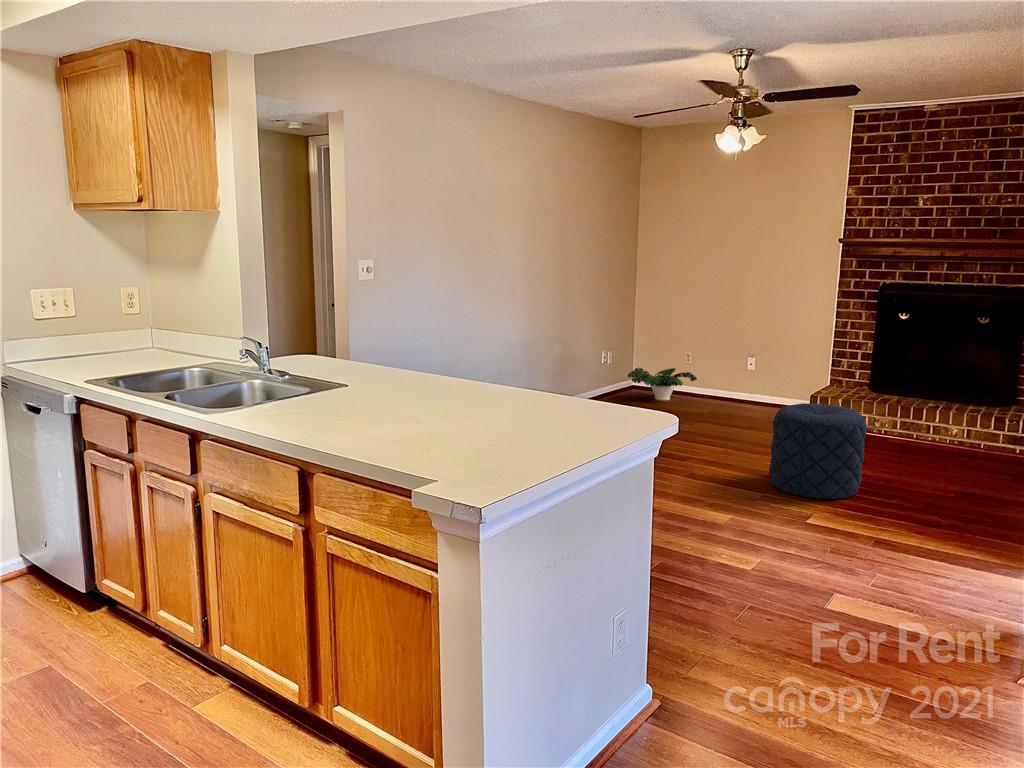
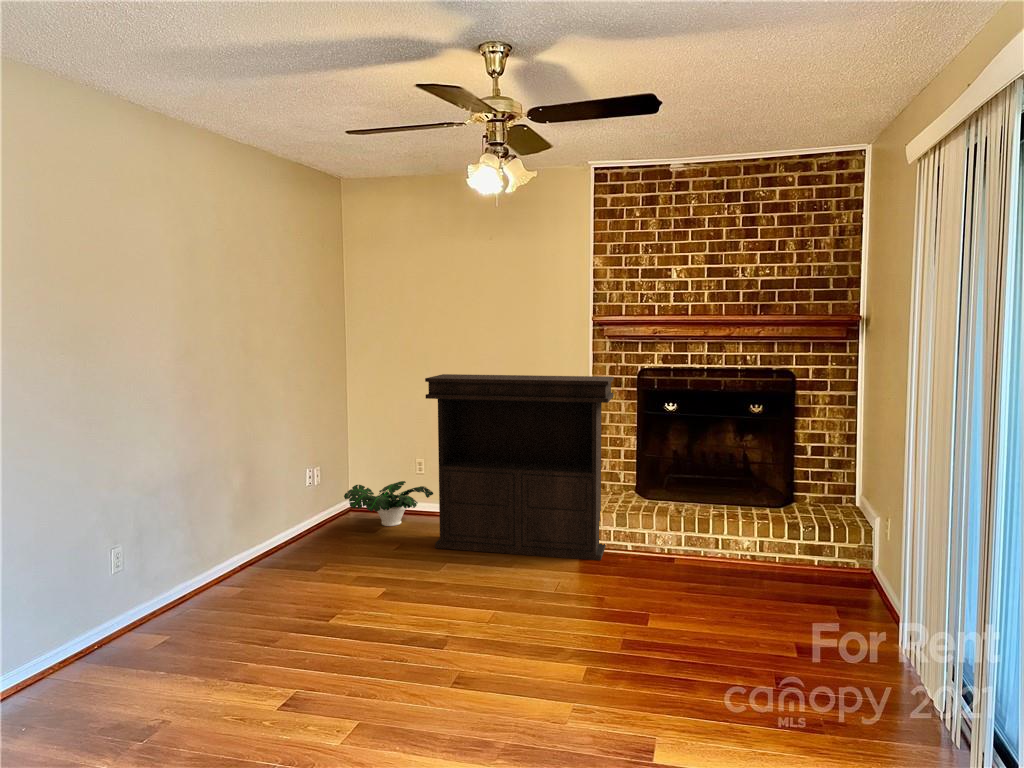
console table: none [693,283,851,433] -> present [425,374,614,560]
pouf: present [769,403,867,499] -> none [568,553,699,714]

